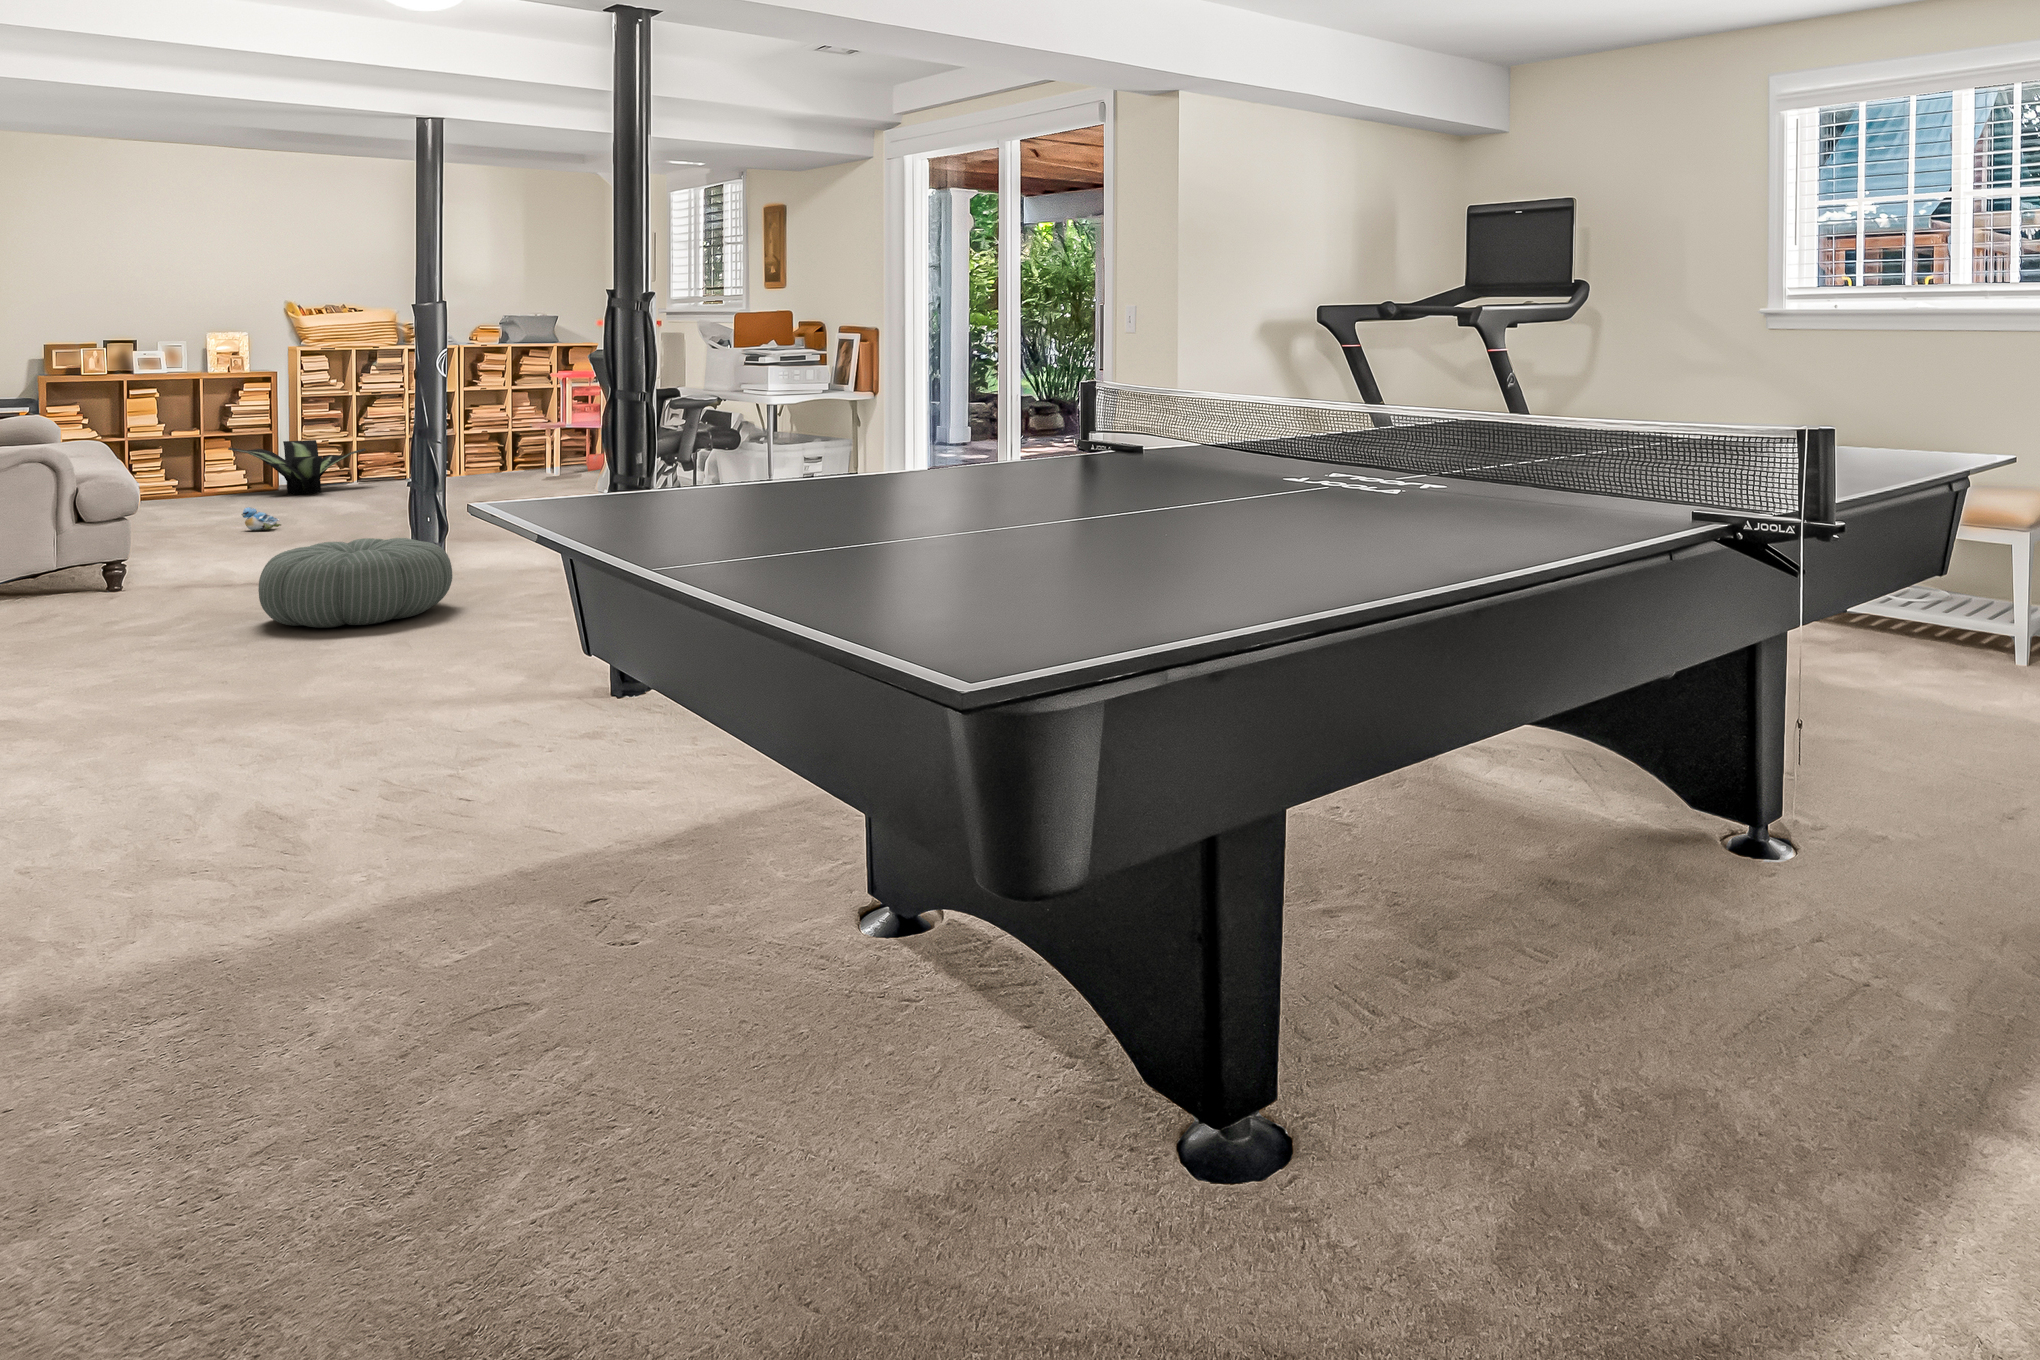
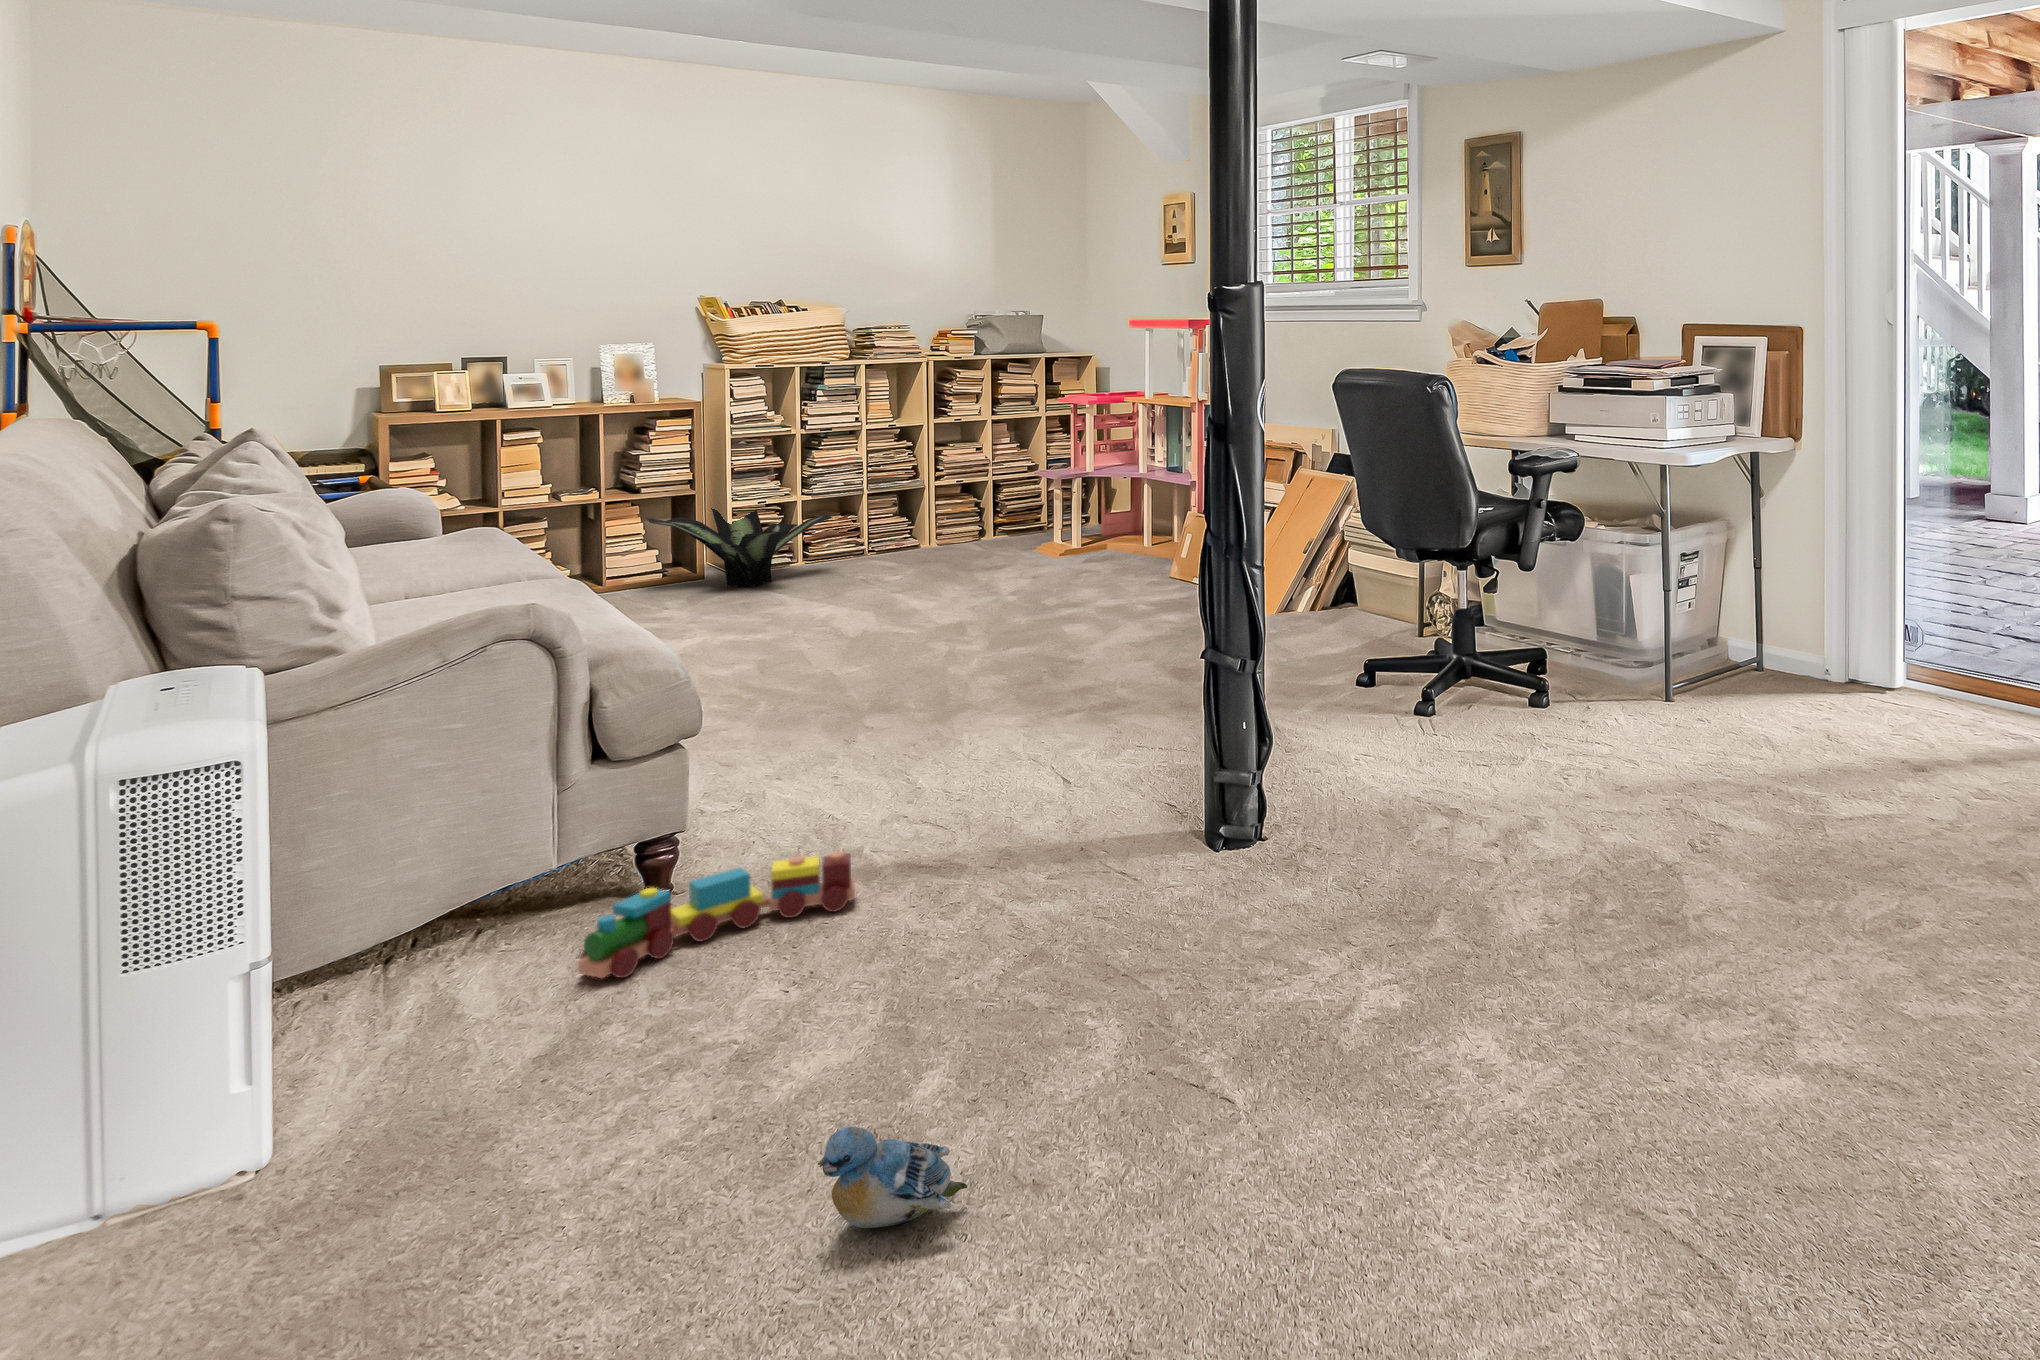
plush toy: present [242,507,281,530] -> present [818,1127,967,1228]
pouf: present [258,538,452,628] -> none [1101,819,1499,1115]
toy train: none [55,568,211,607] -> present [578,851,855,978]

